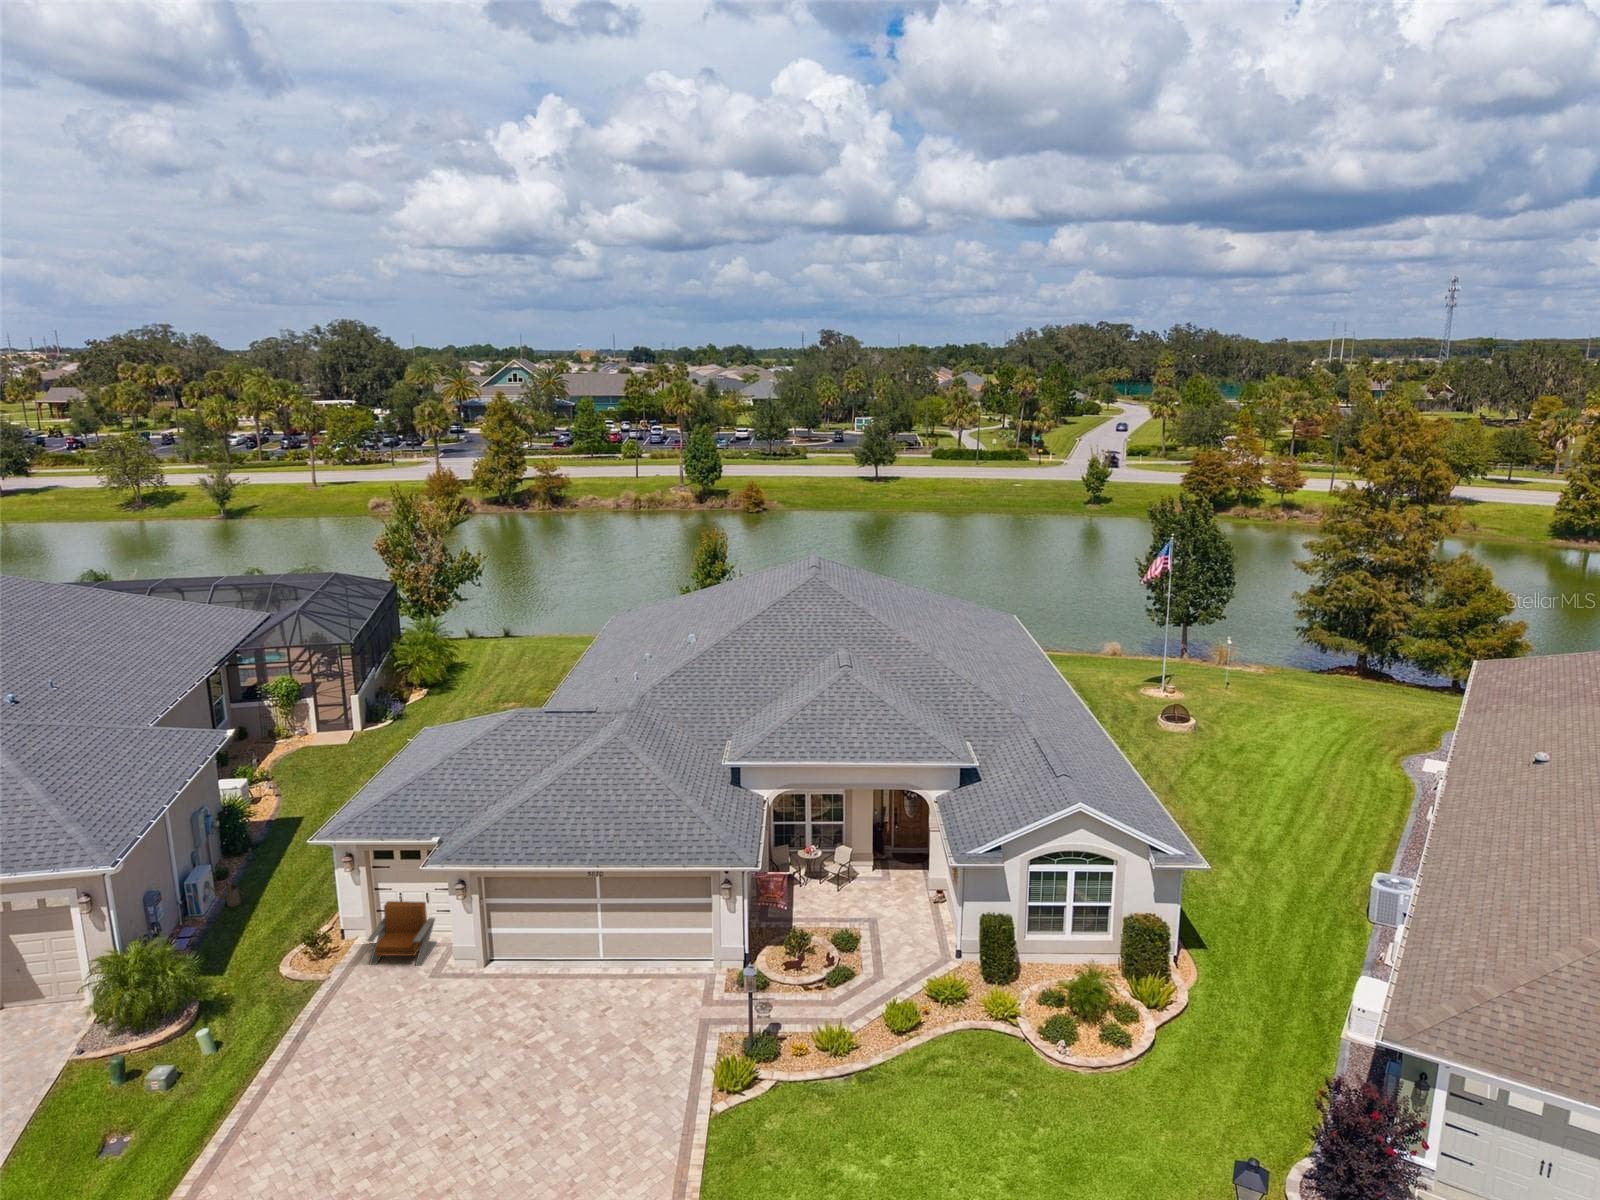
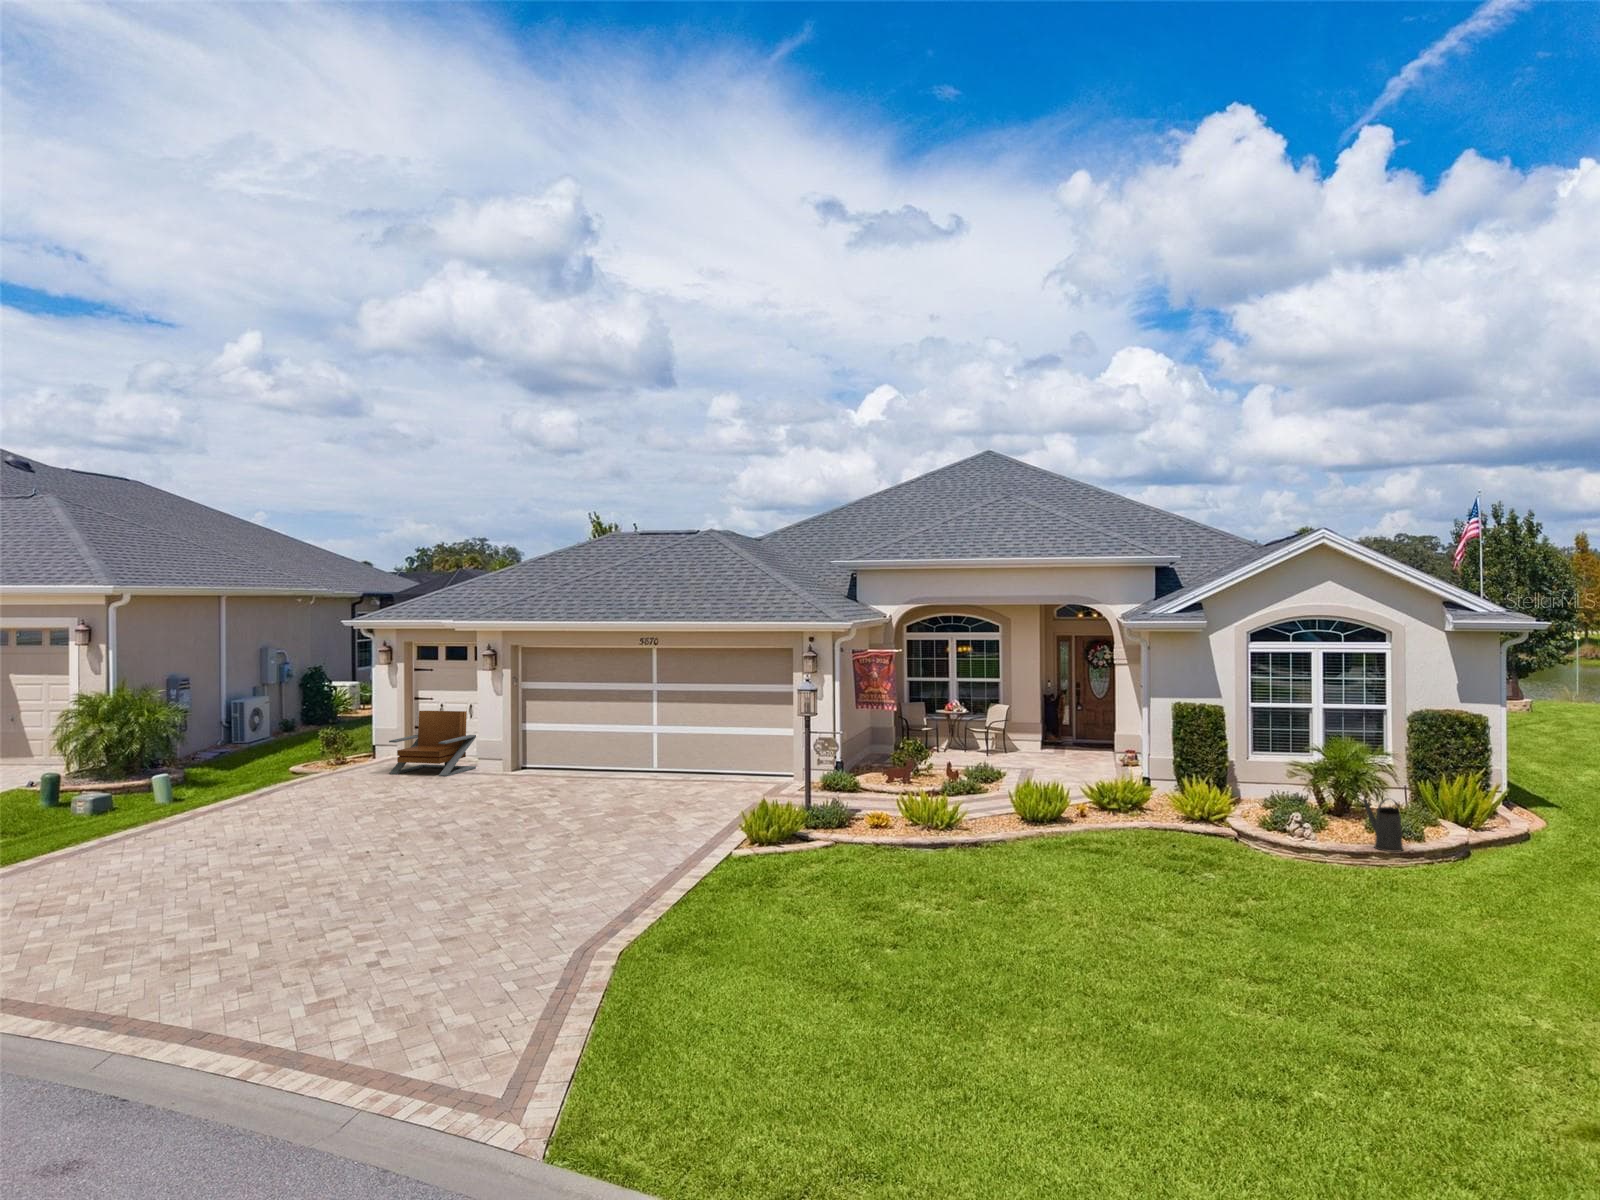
watering can: present [211,881,241,907] -> present [1363,799,1403,852]

